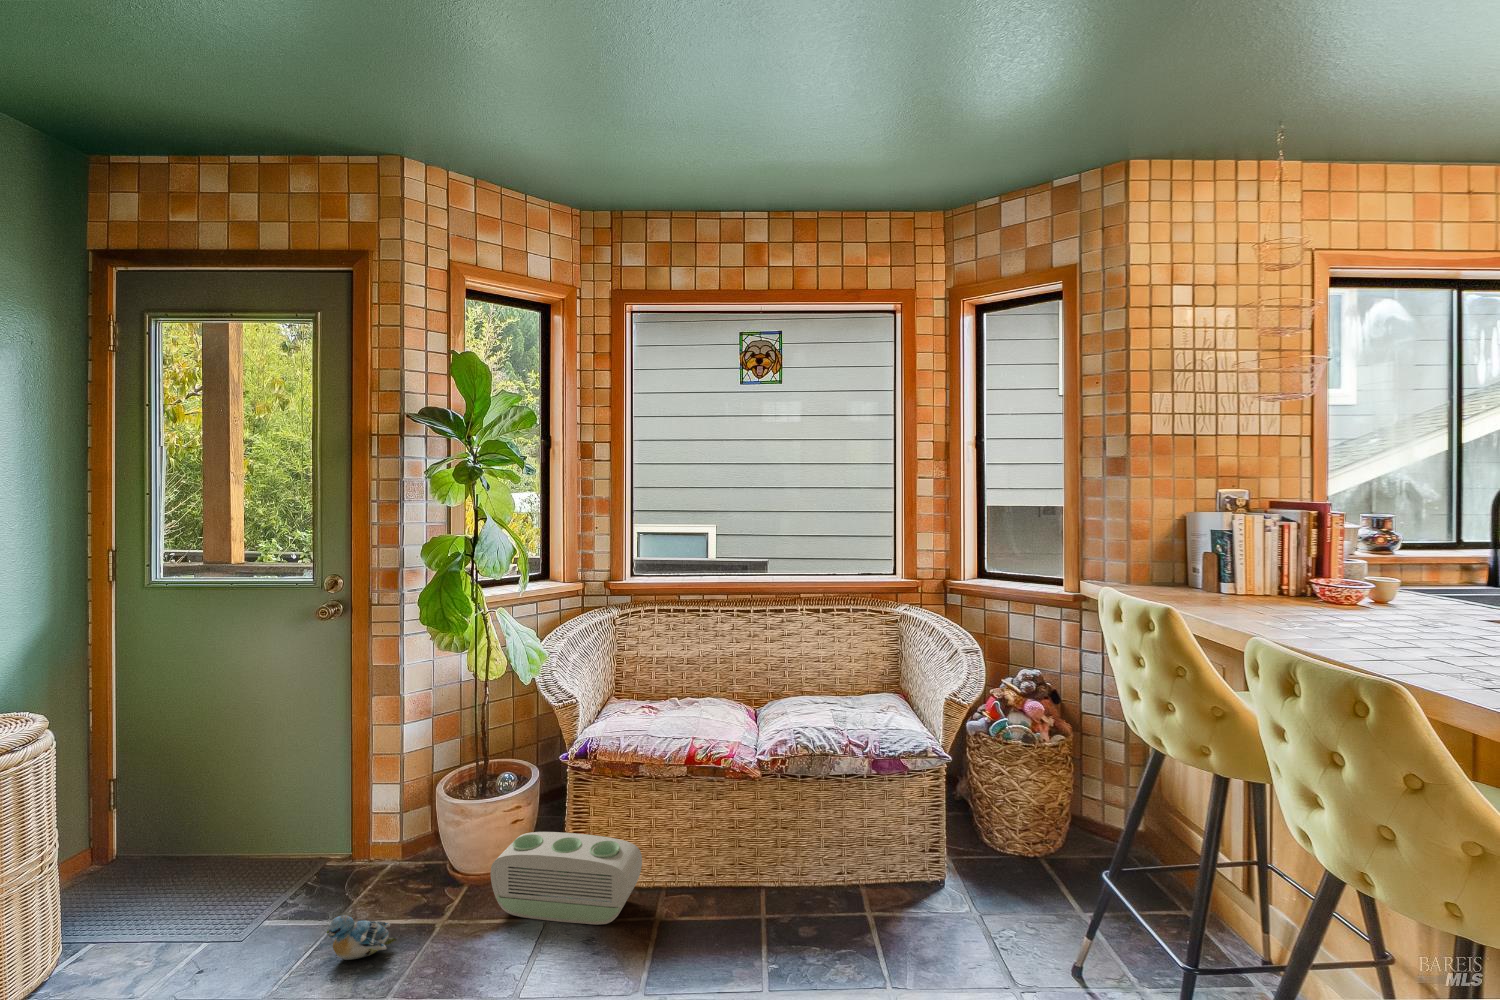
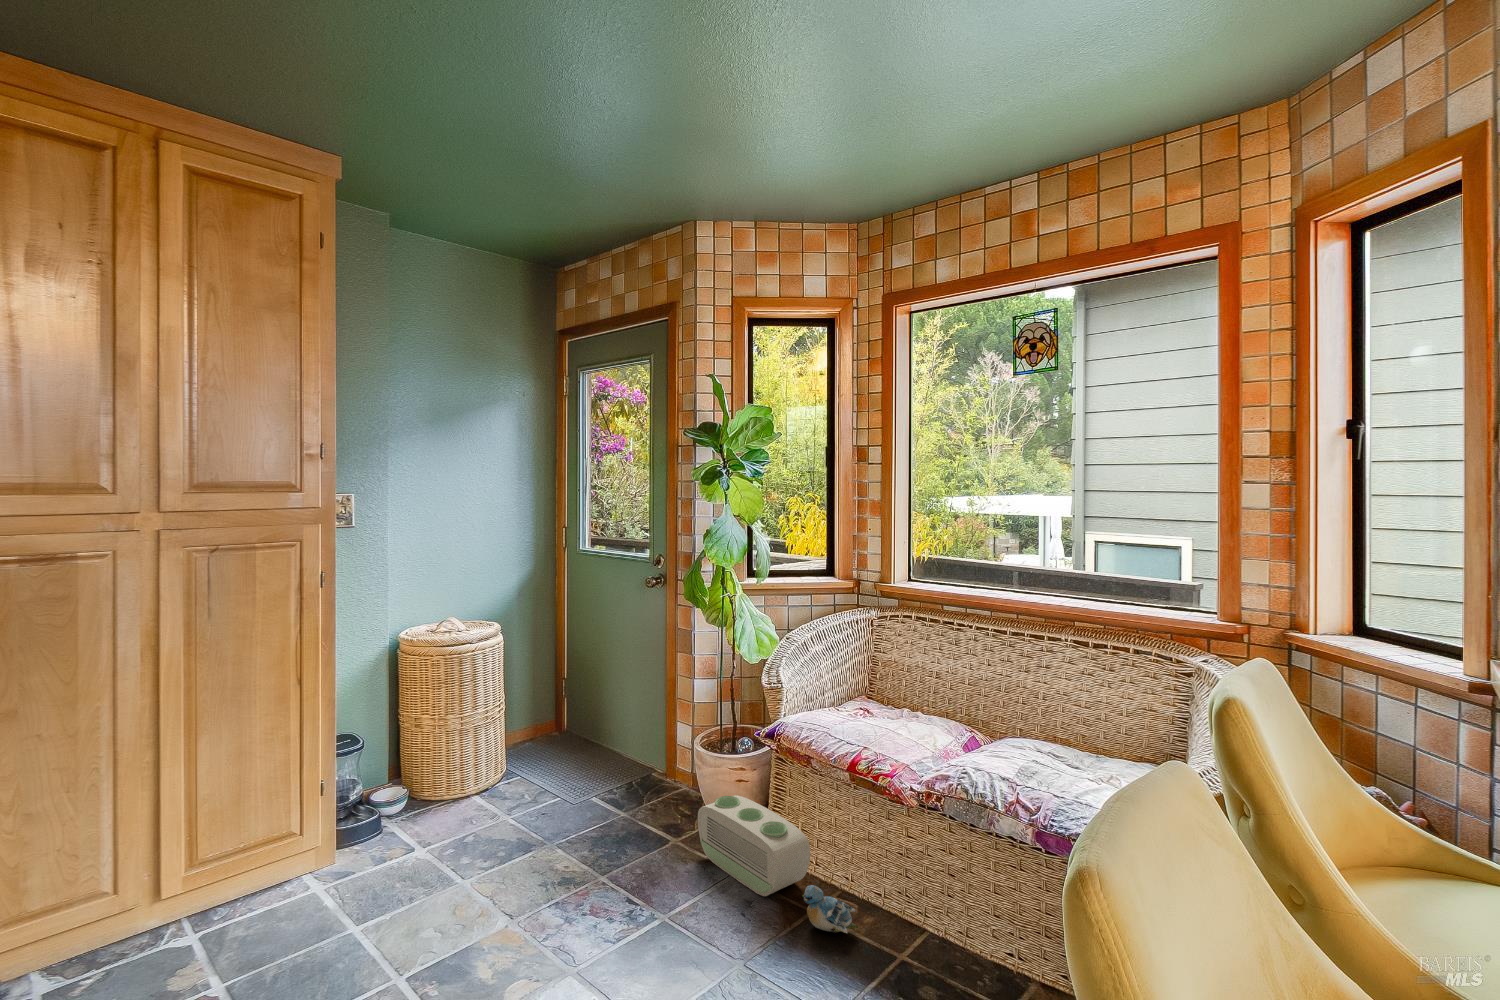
plush toy: present [327,915,397,960] -> present [802,885,858,933]

